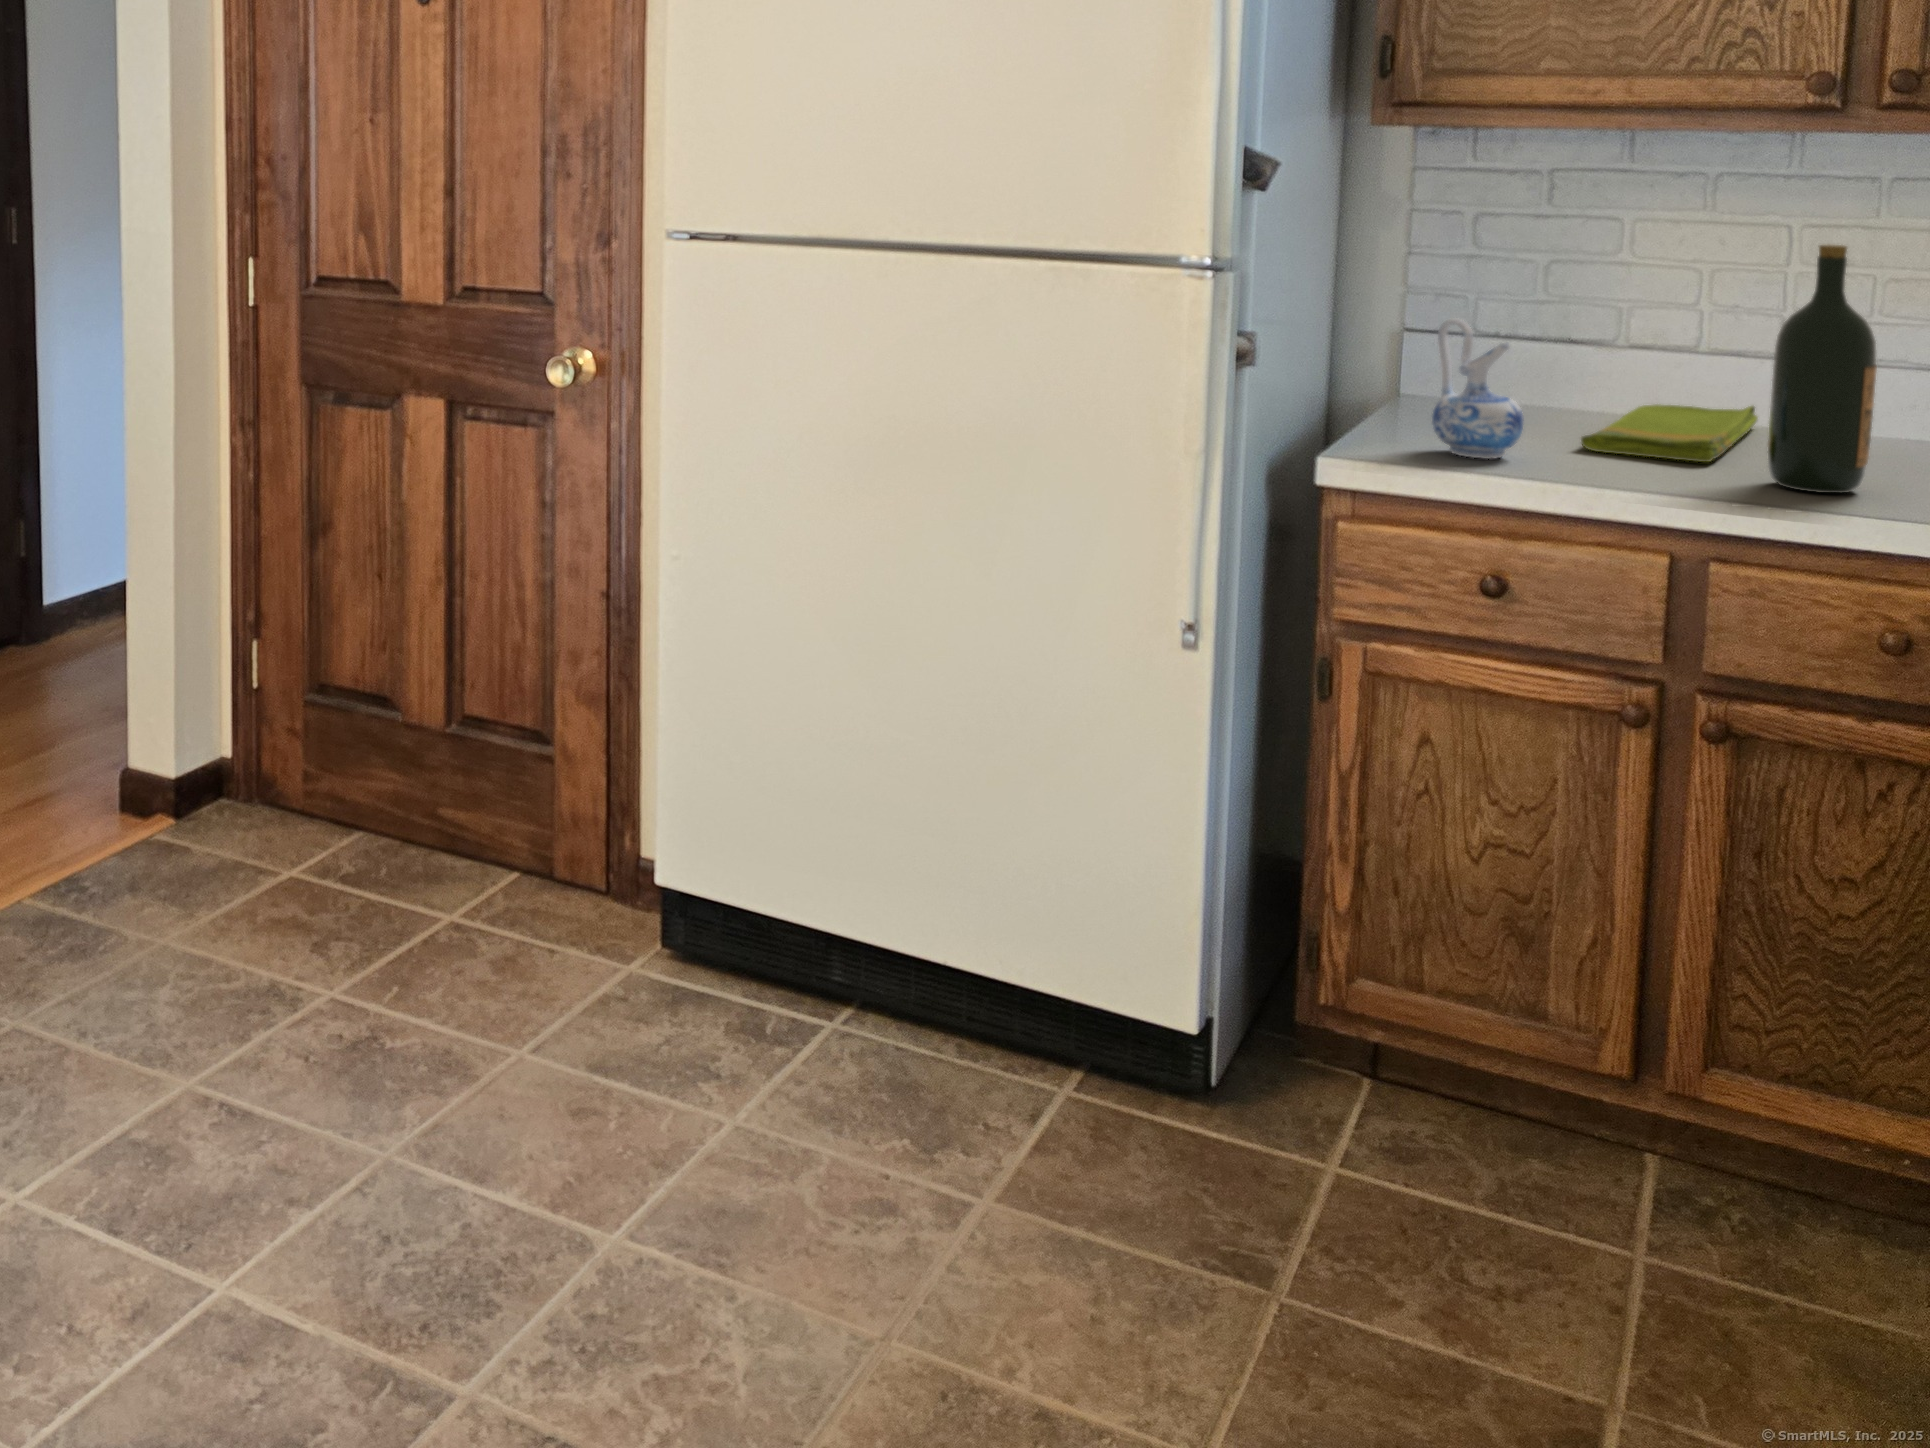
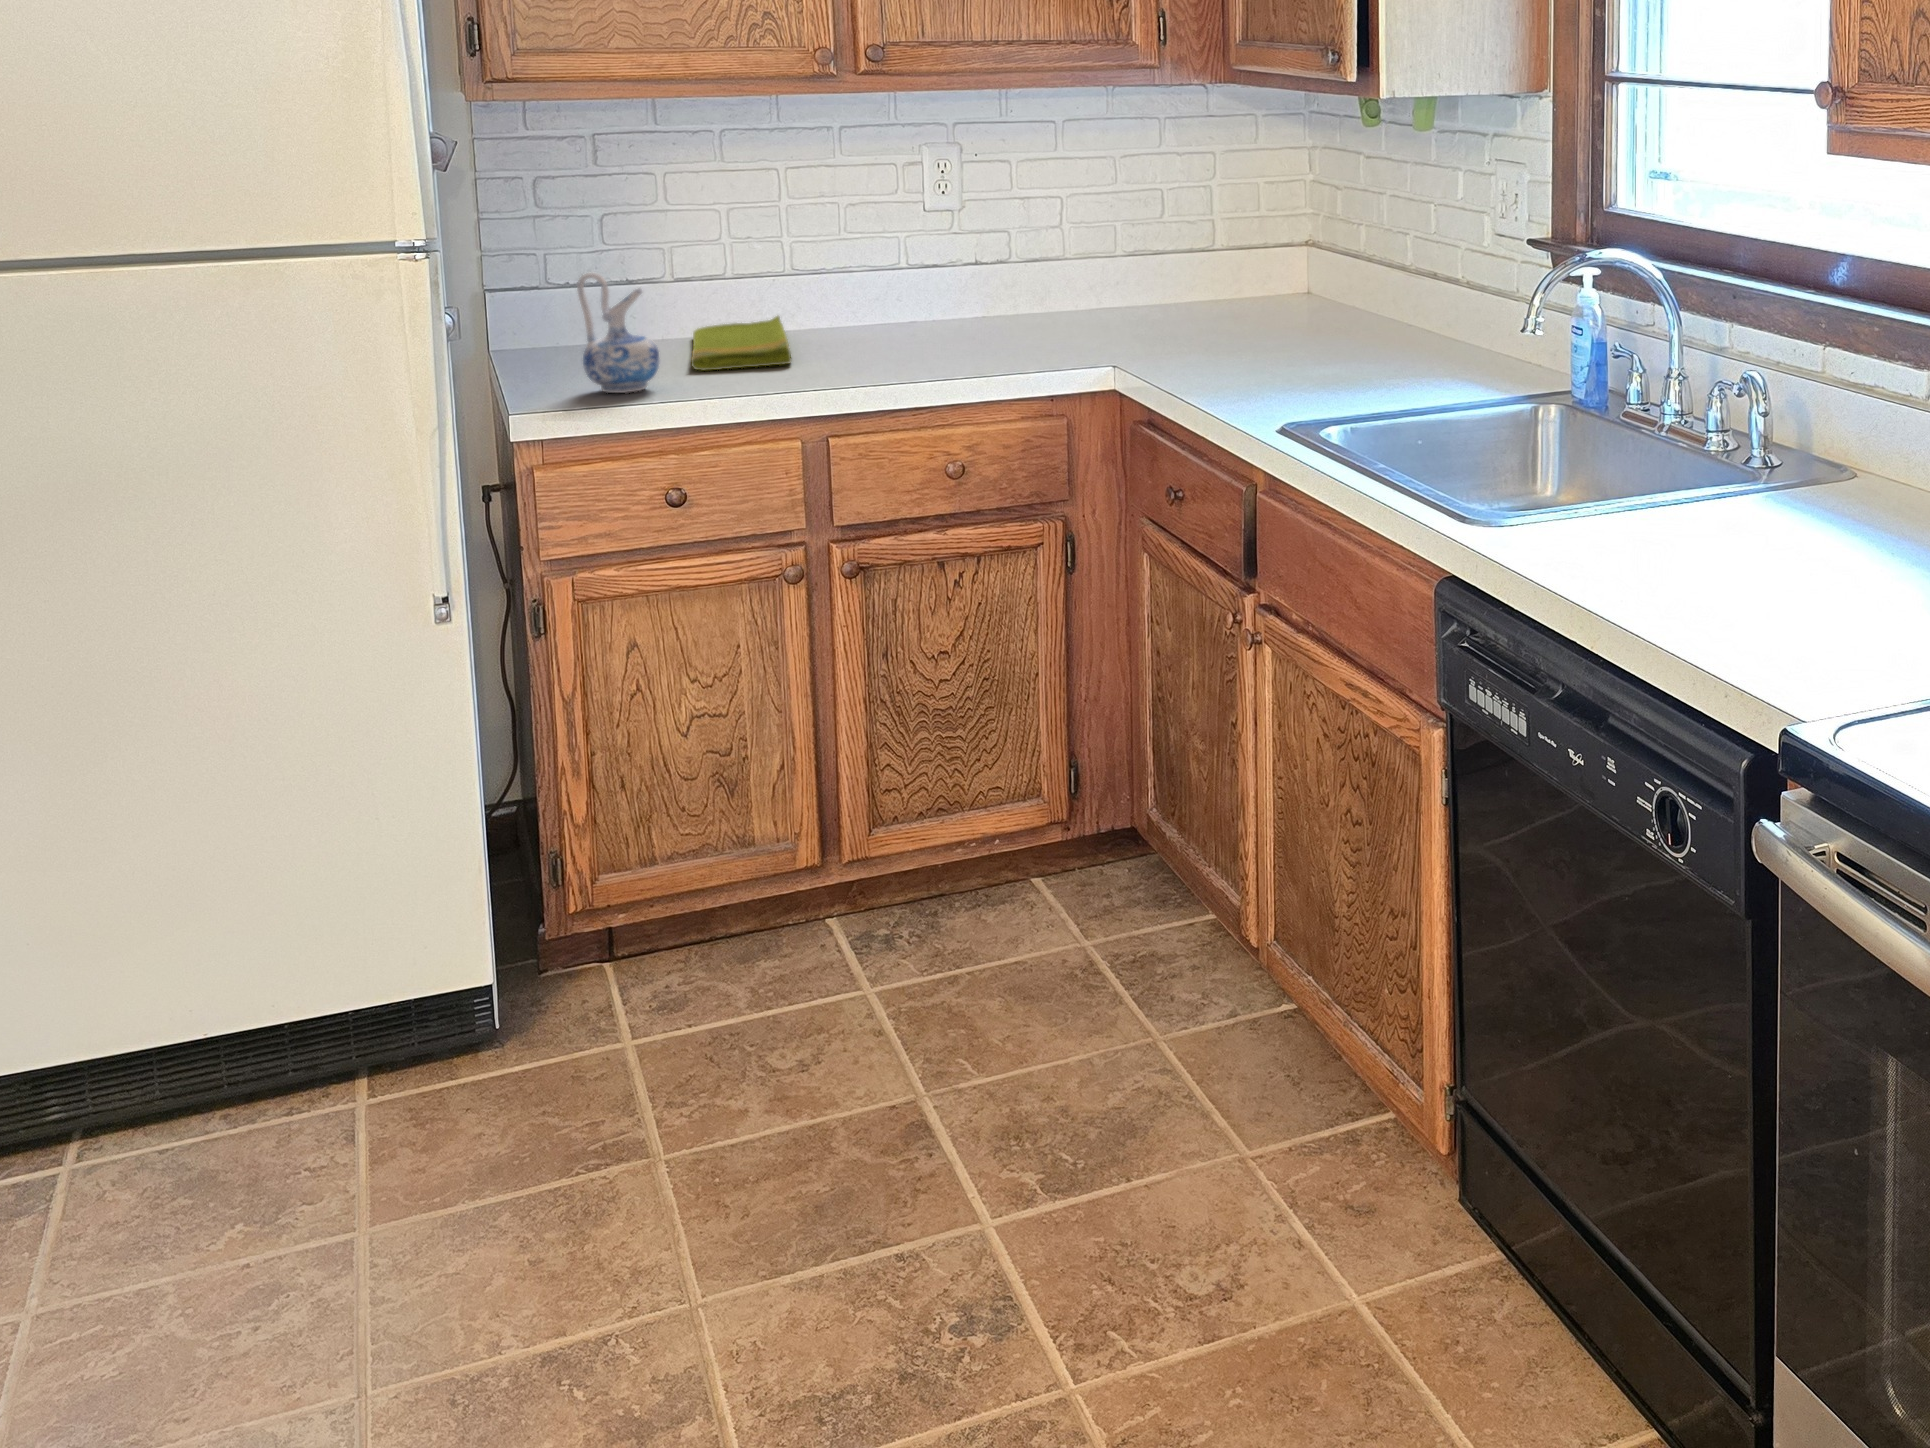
wine bottle: present [1768,244,1877,493] -> none [834,179,904,372]

